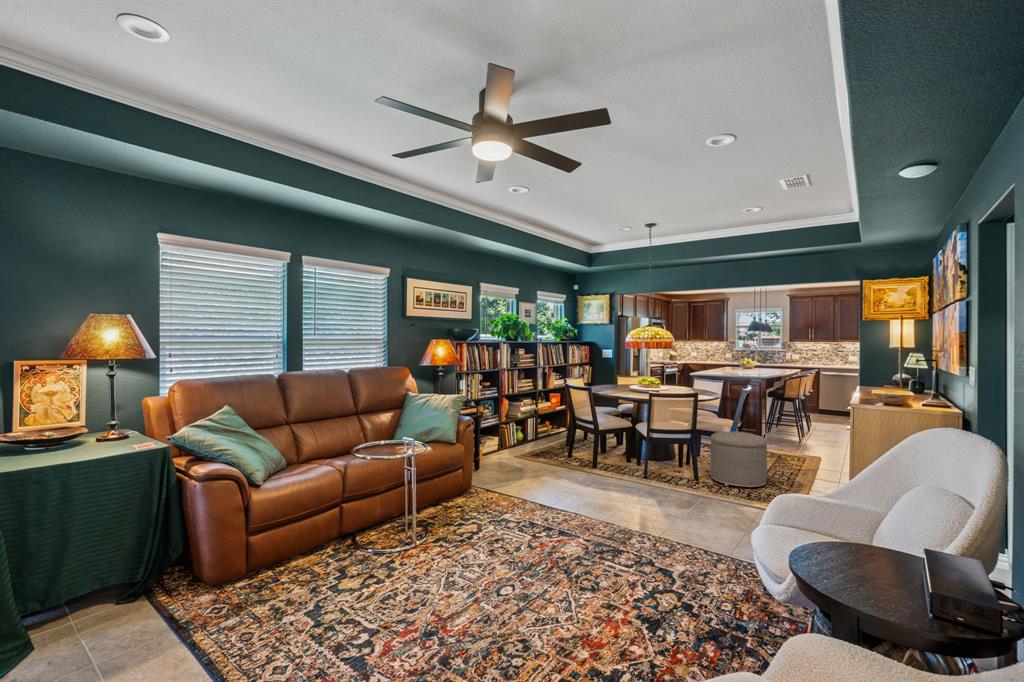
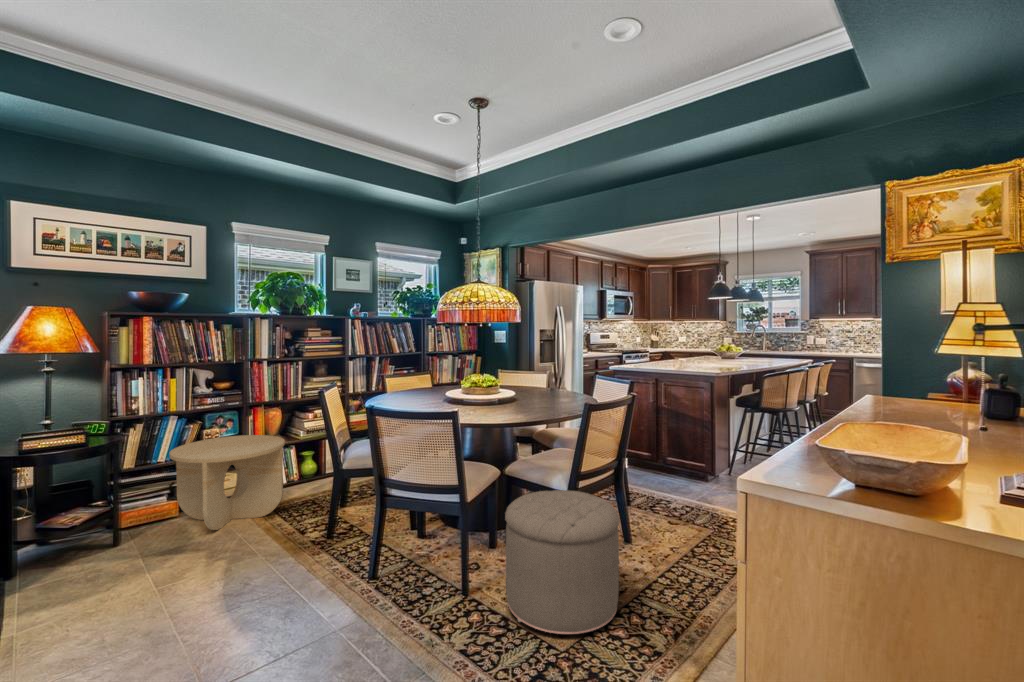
side table: none [485,414,542,464] -> present [170,435,285,530]

